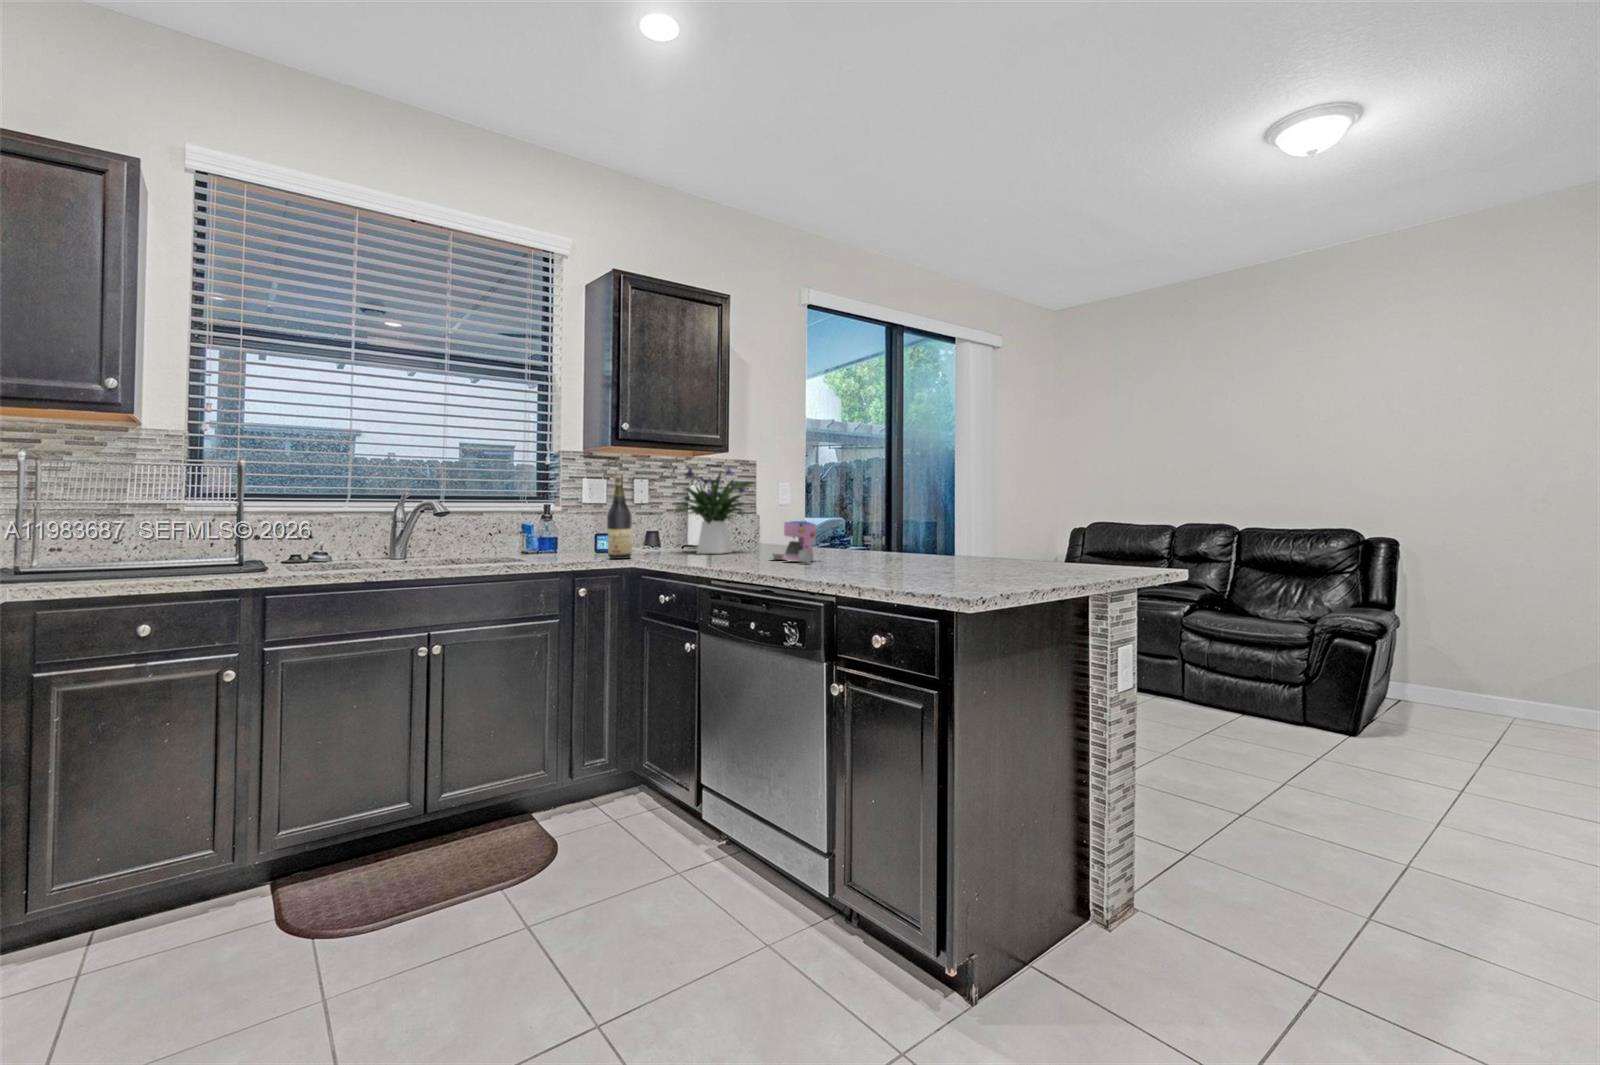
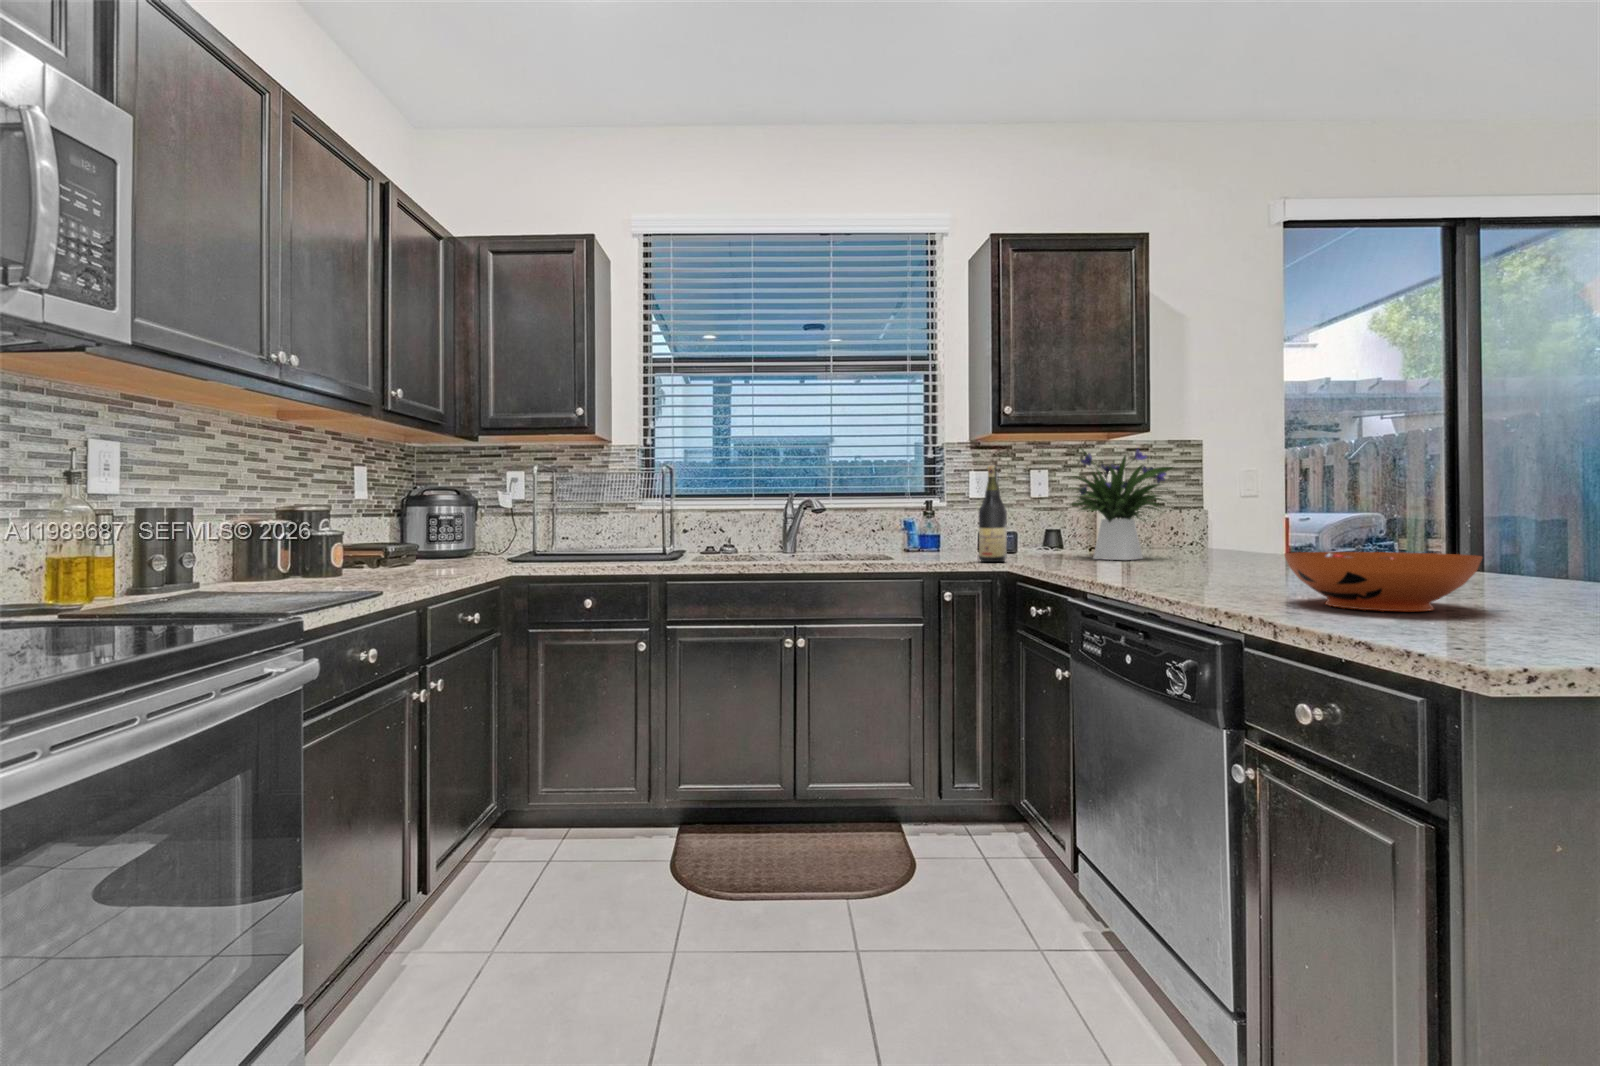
coffee maker: present [770,521,816,563] -> none [1180,518,1253,578]
decorative bowl: none [853,542,950,578] -> present [1285,552,1482,611]

